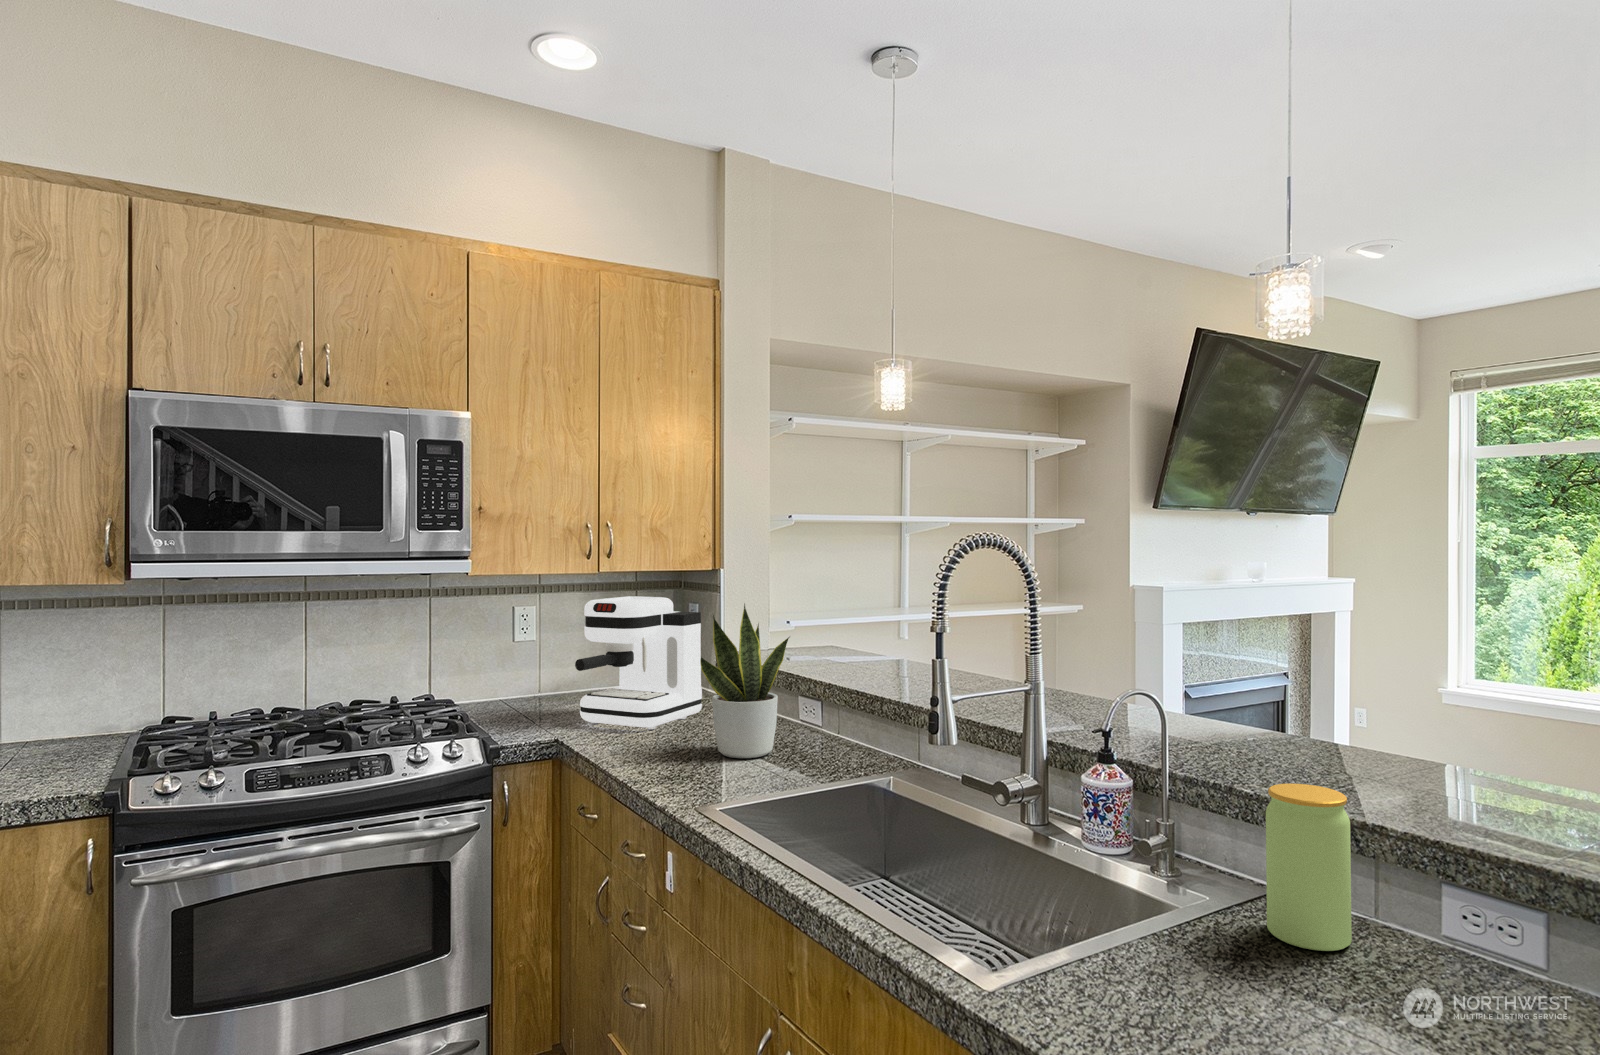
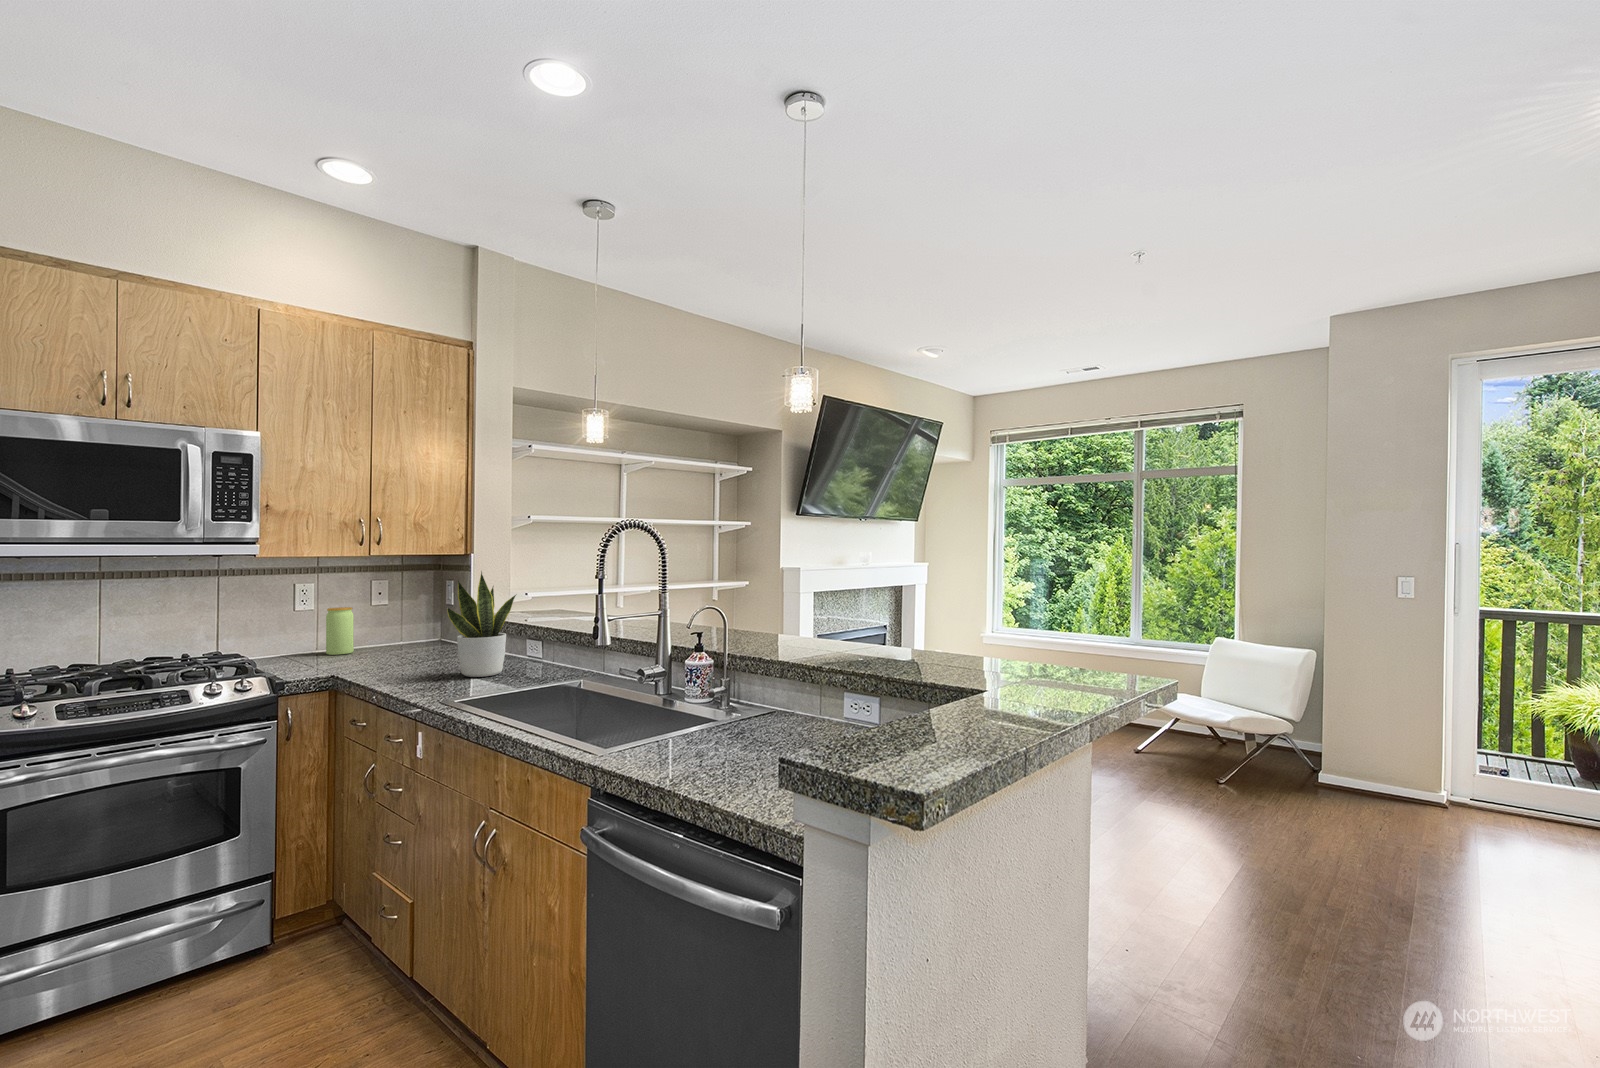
coffee maker: present [575,596,702,729] -> none [349,572,454,666]
jar: present [1266,784,1352,951] -> present [326,607,354,655]

